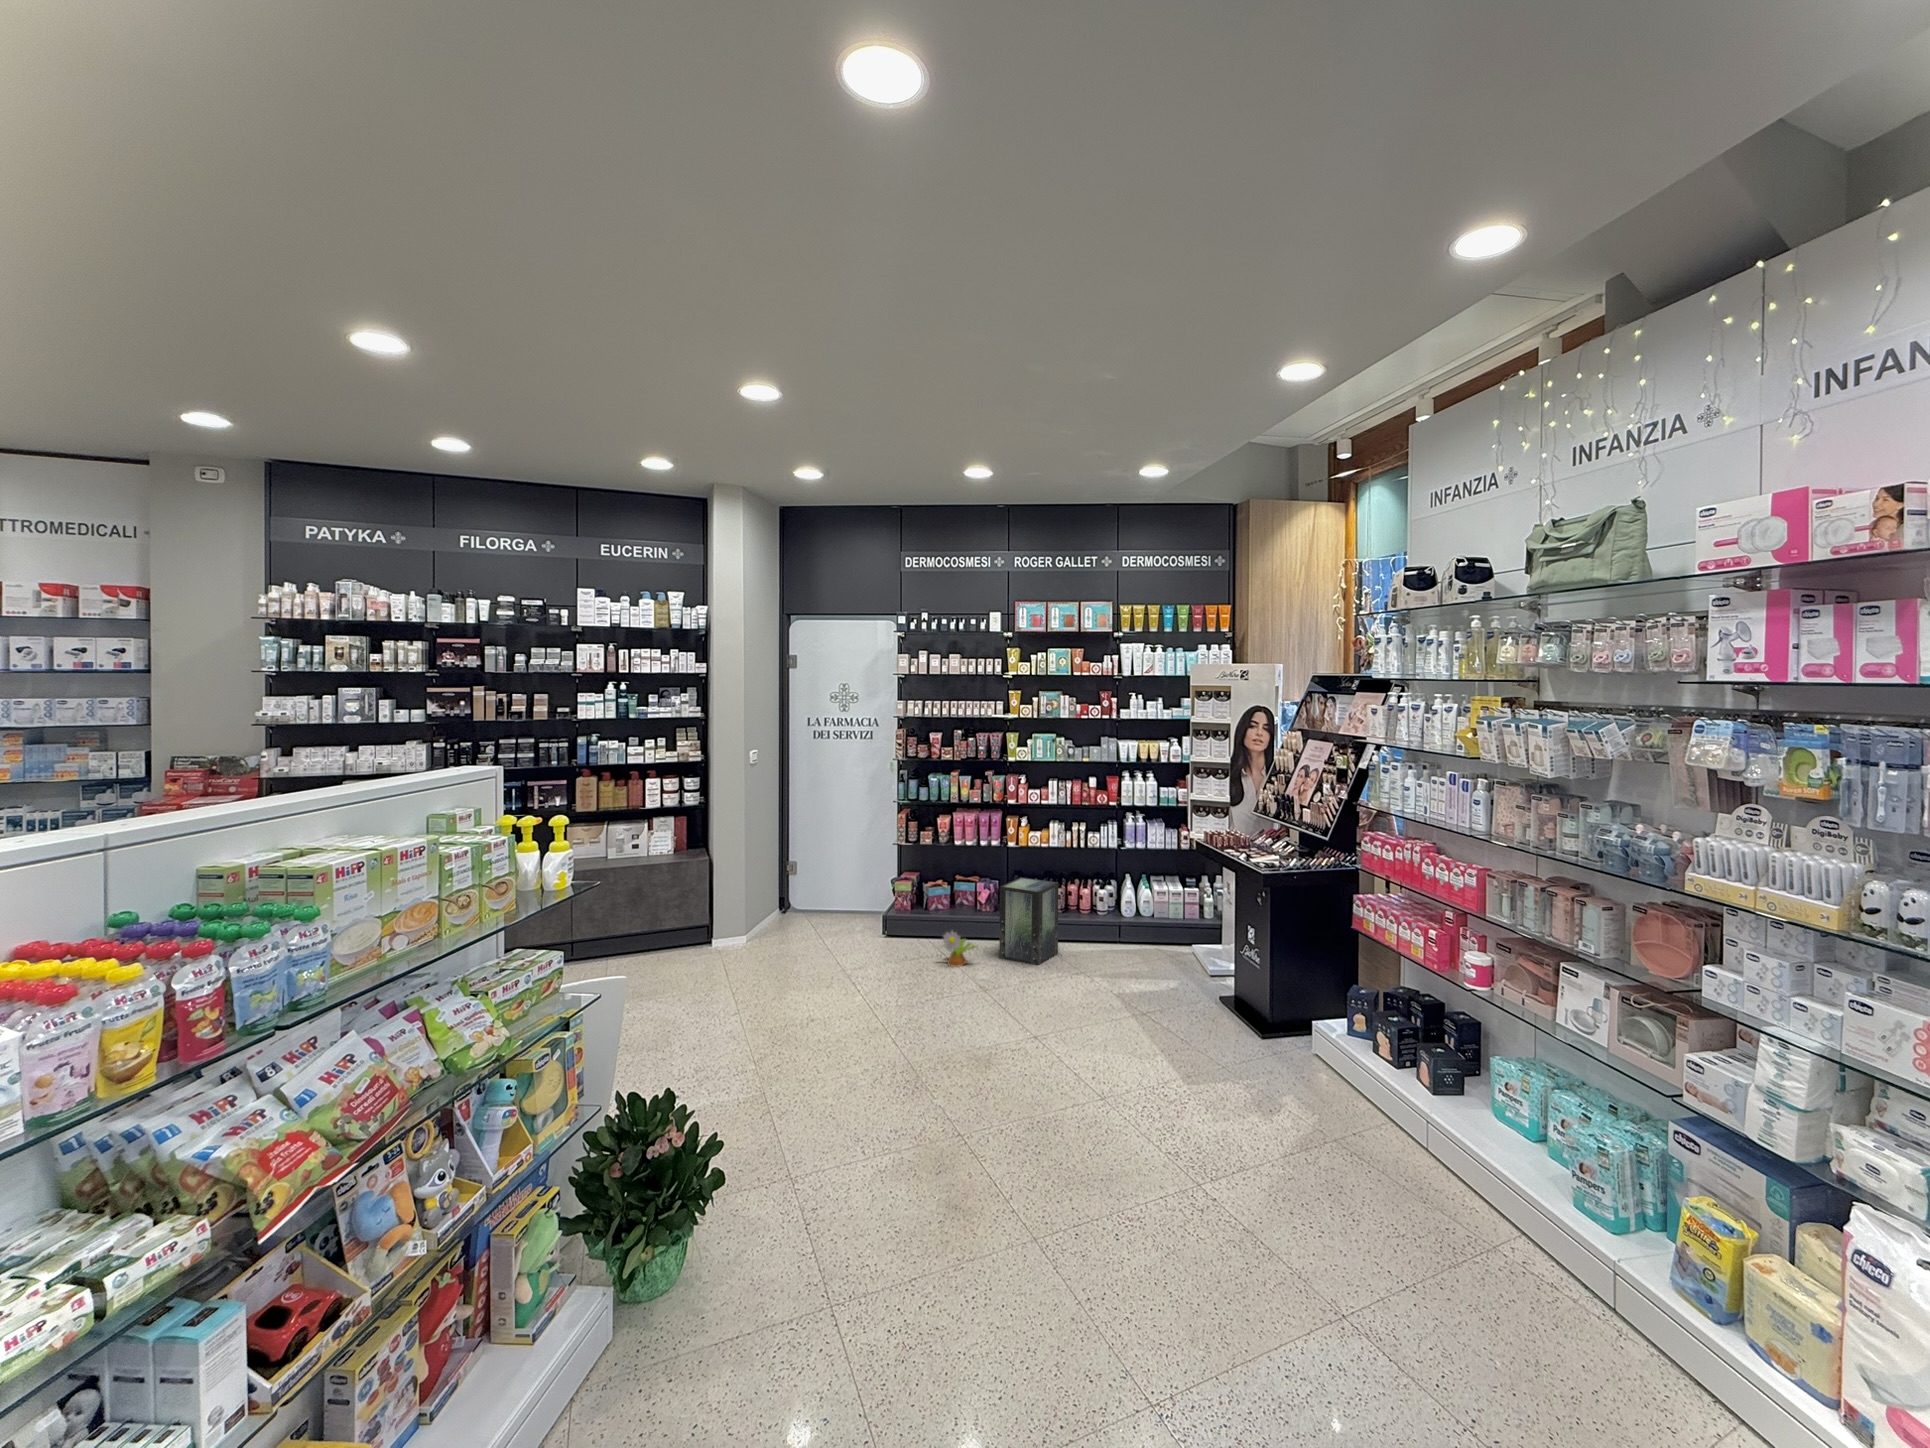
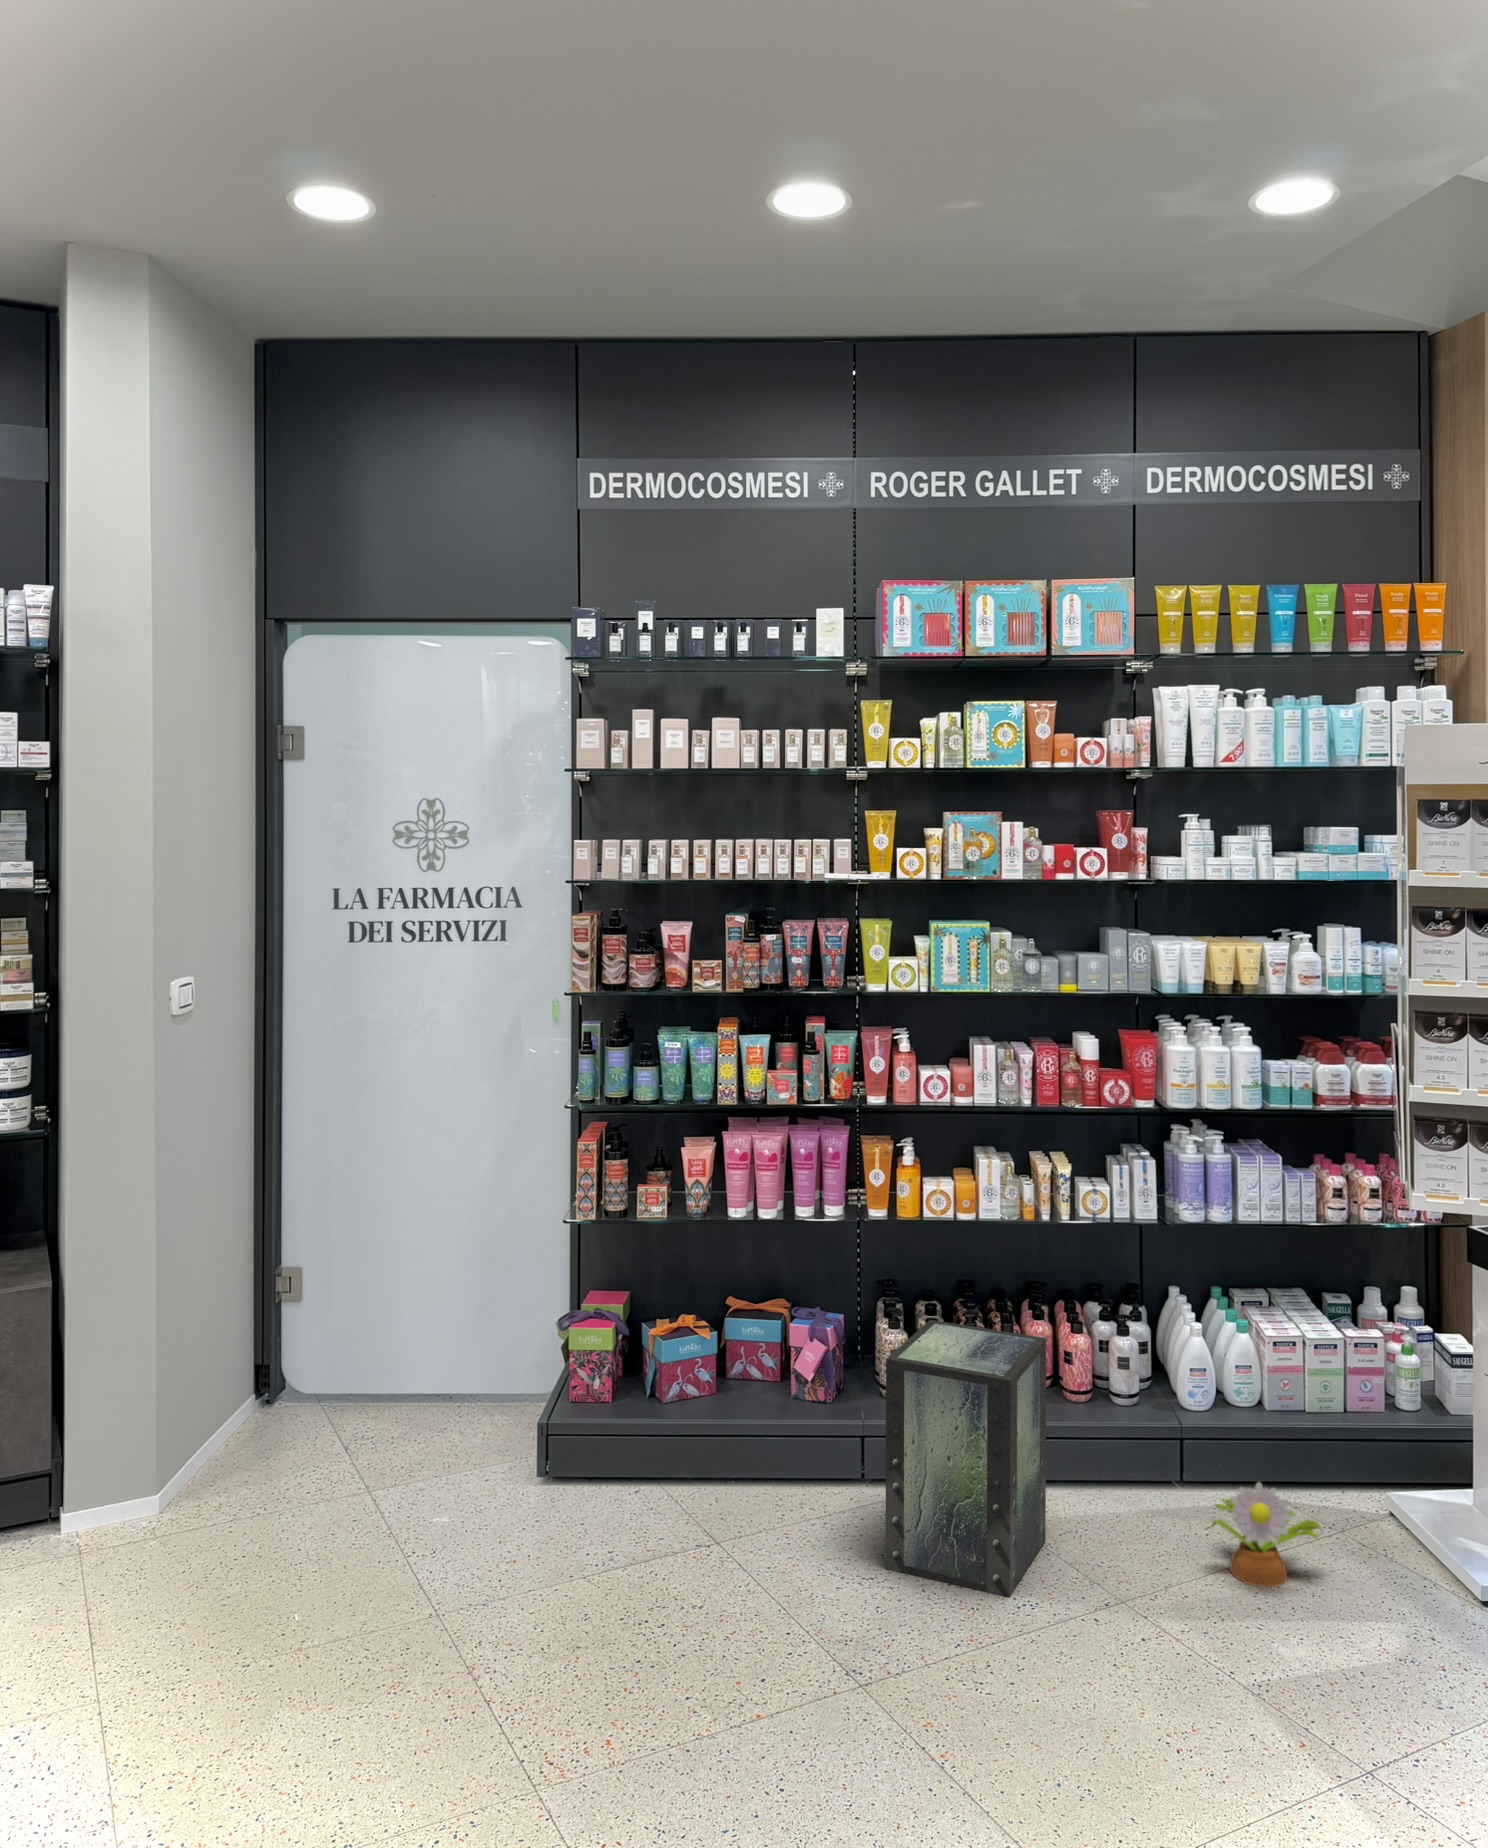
decorative plant: present [942,931,977,967] -> present [1206,1482,1322,1587]

